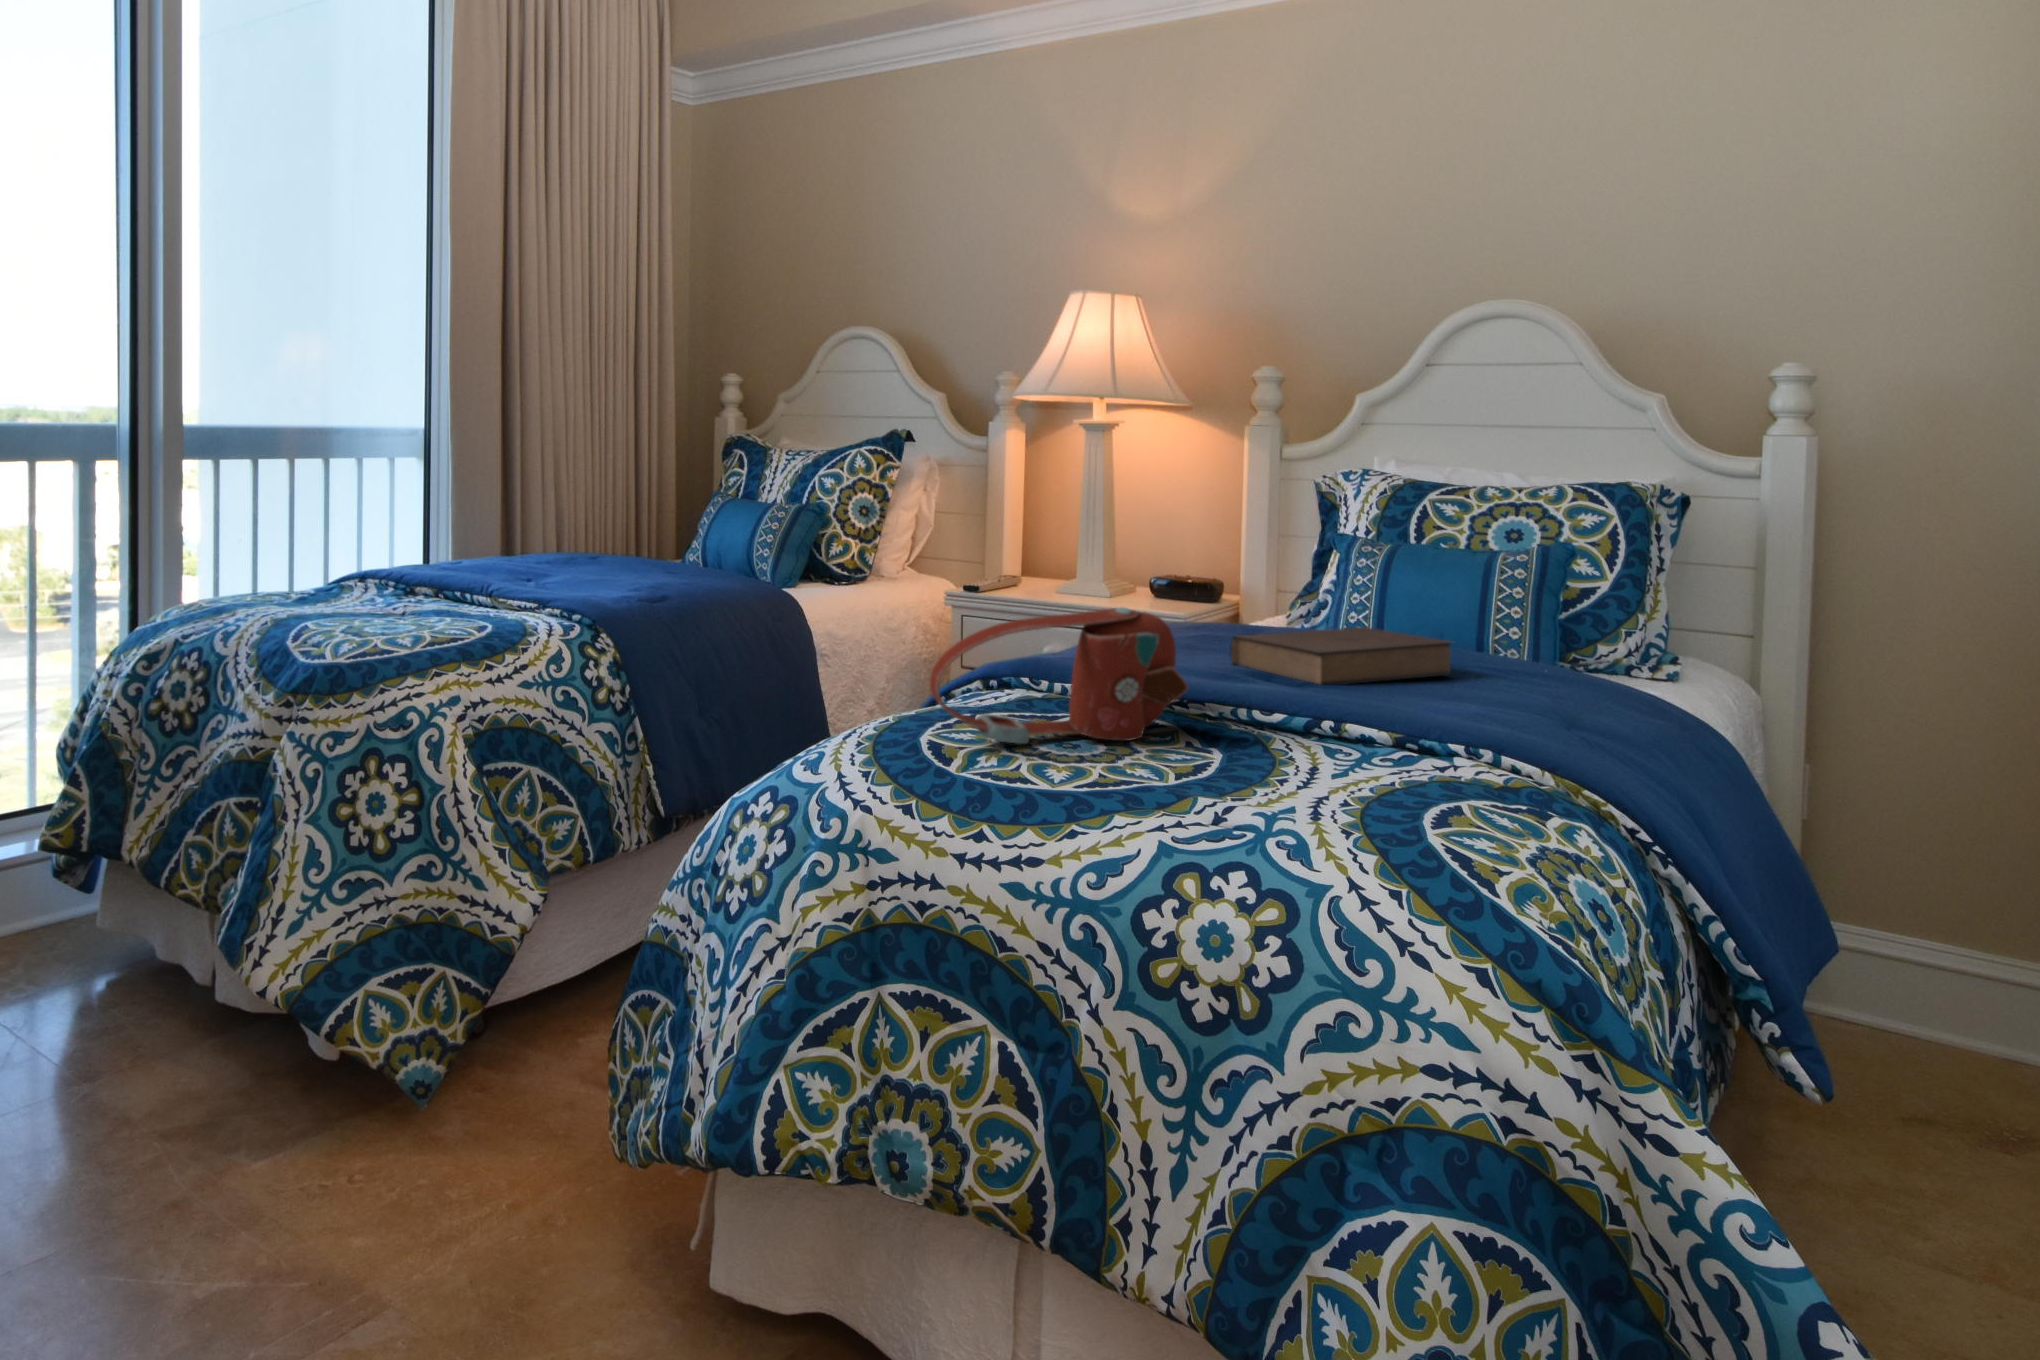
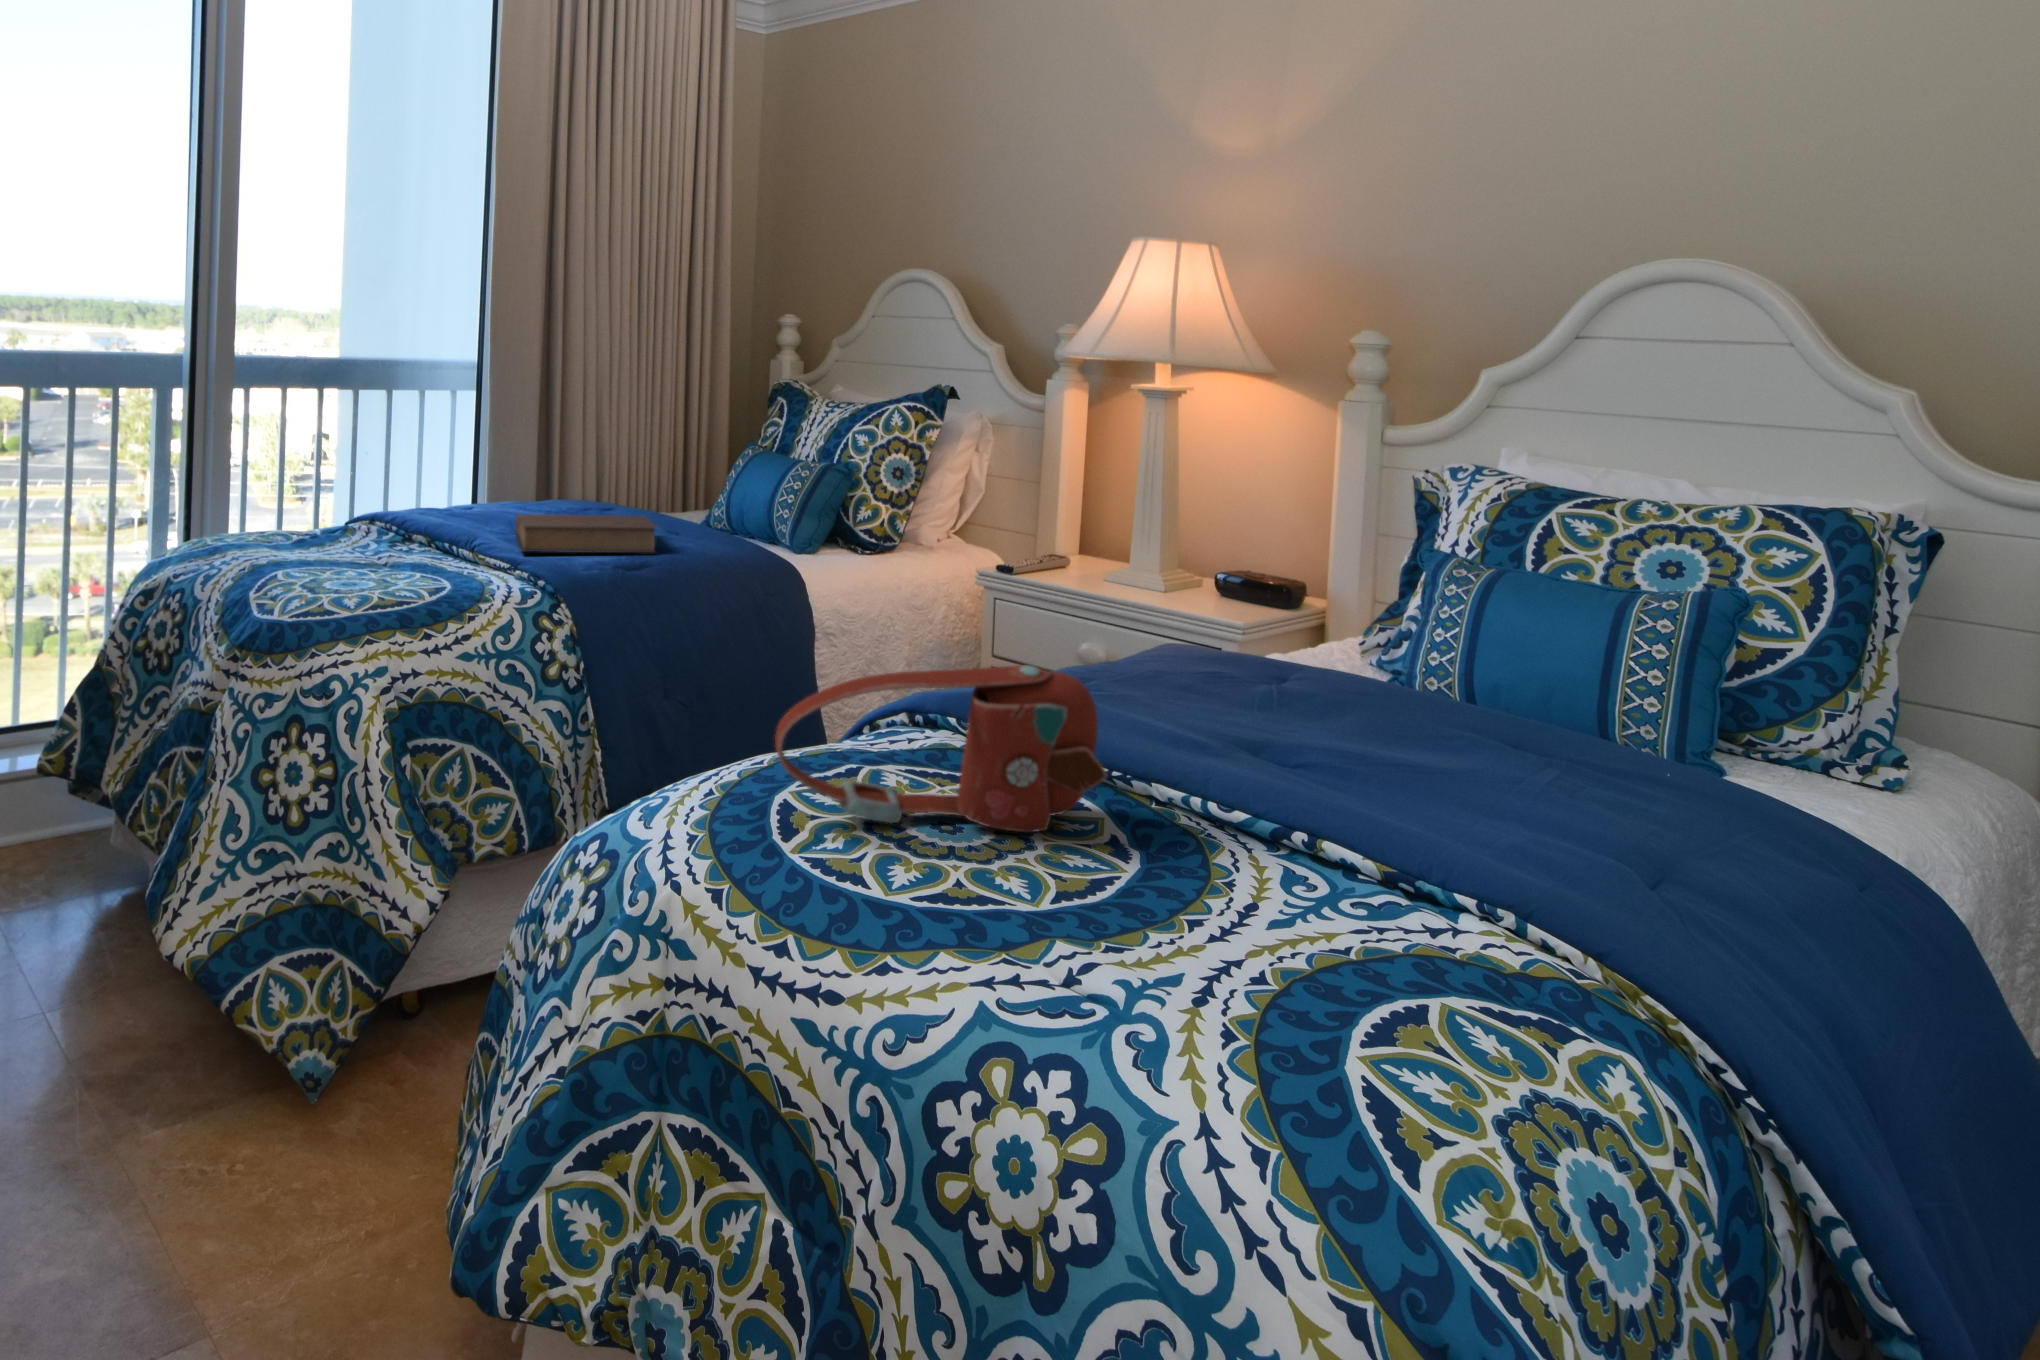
book: present [1230,627,1451,685] -> present [516,514,657,553]

